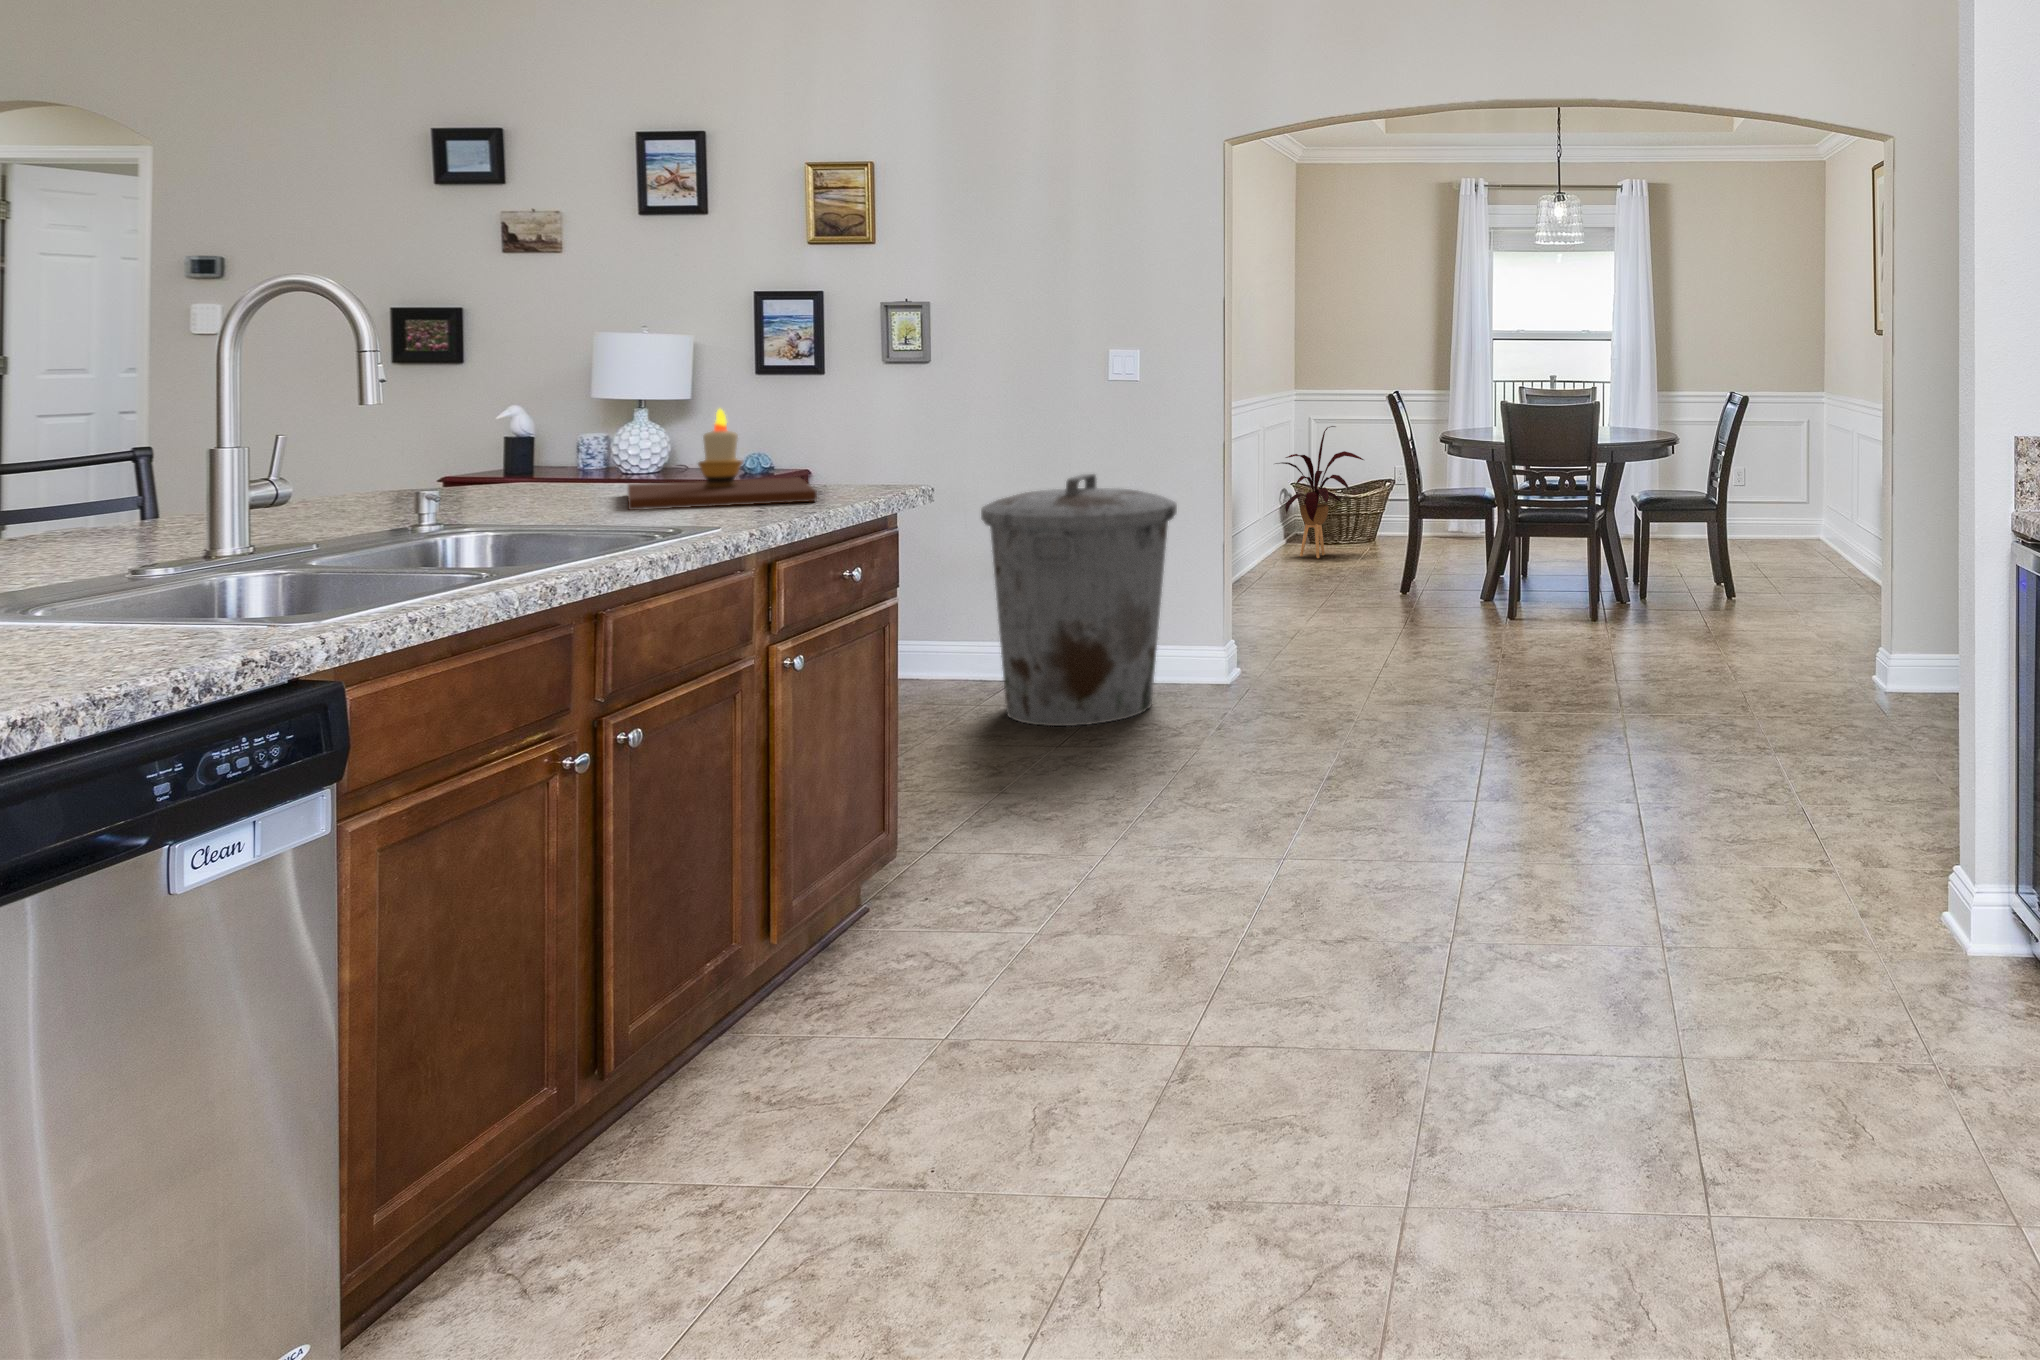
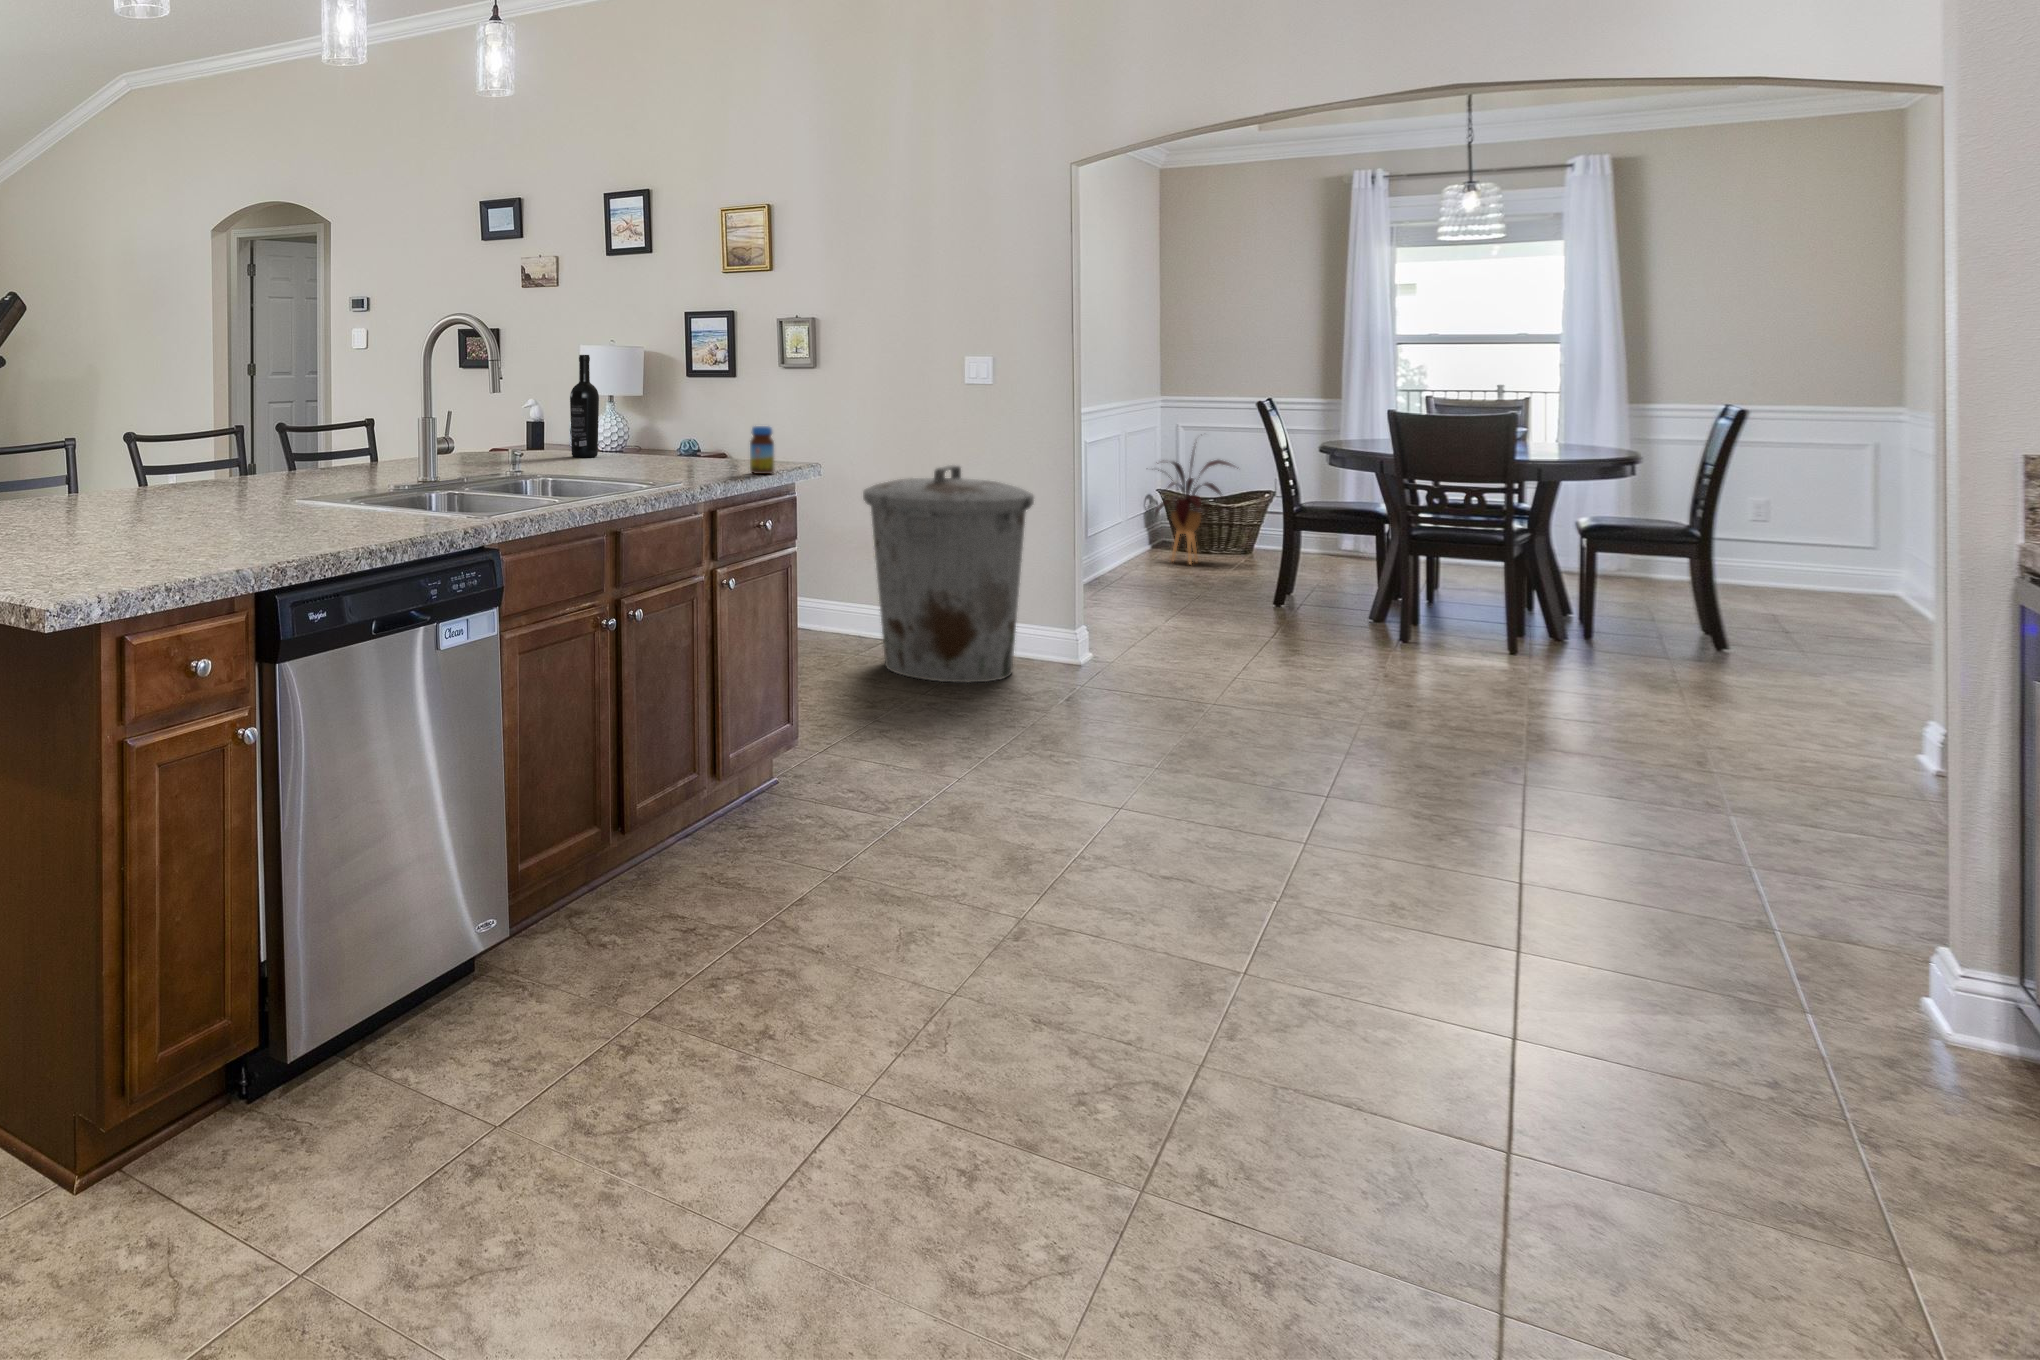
wine bottle: none [556,347,603,492] -> present [570,355,599,457]
candle: present [628,408,817,510] -> none [616,399,741,470]
jar: none [829,443,864,507] -> present [750,426,775,474]

